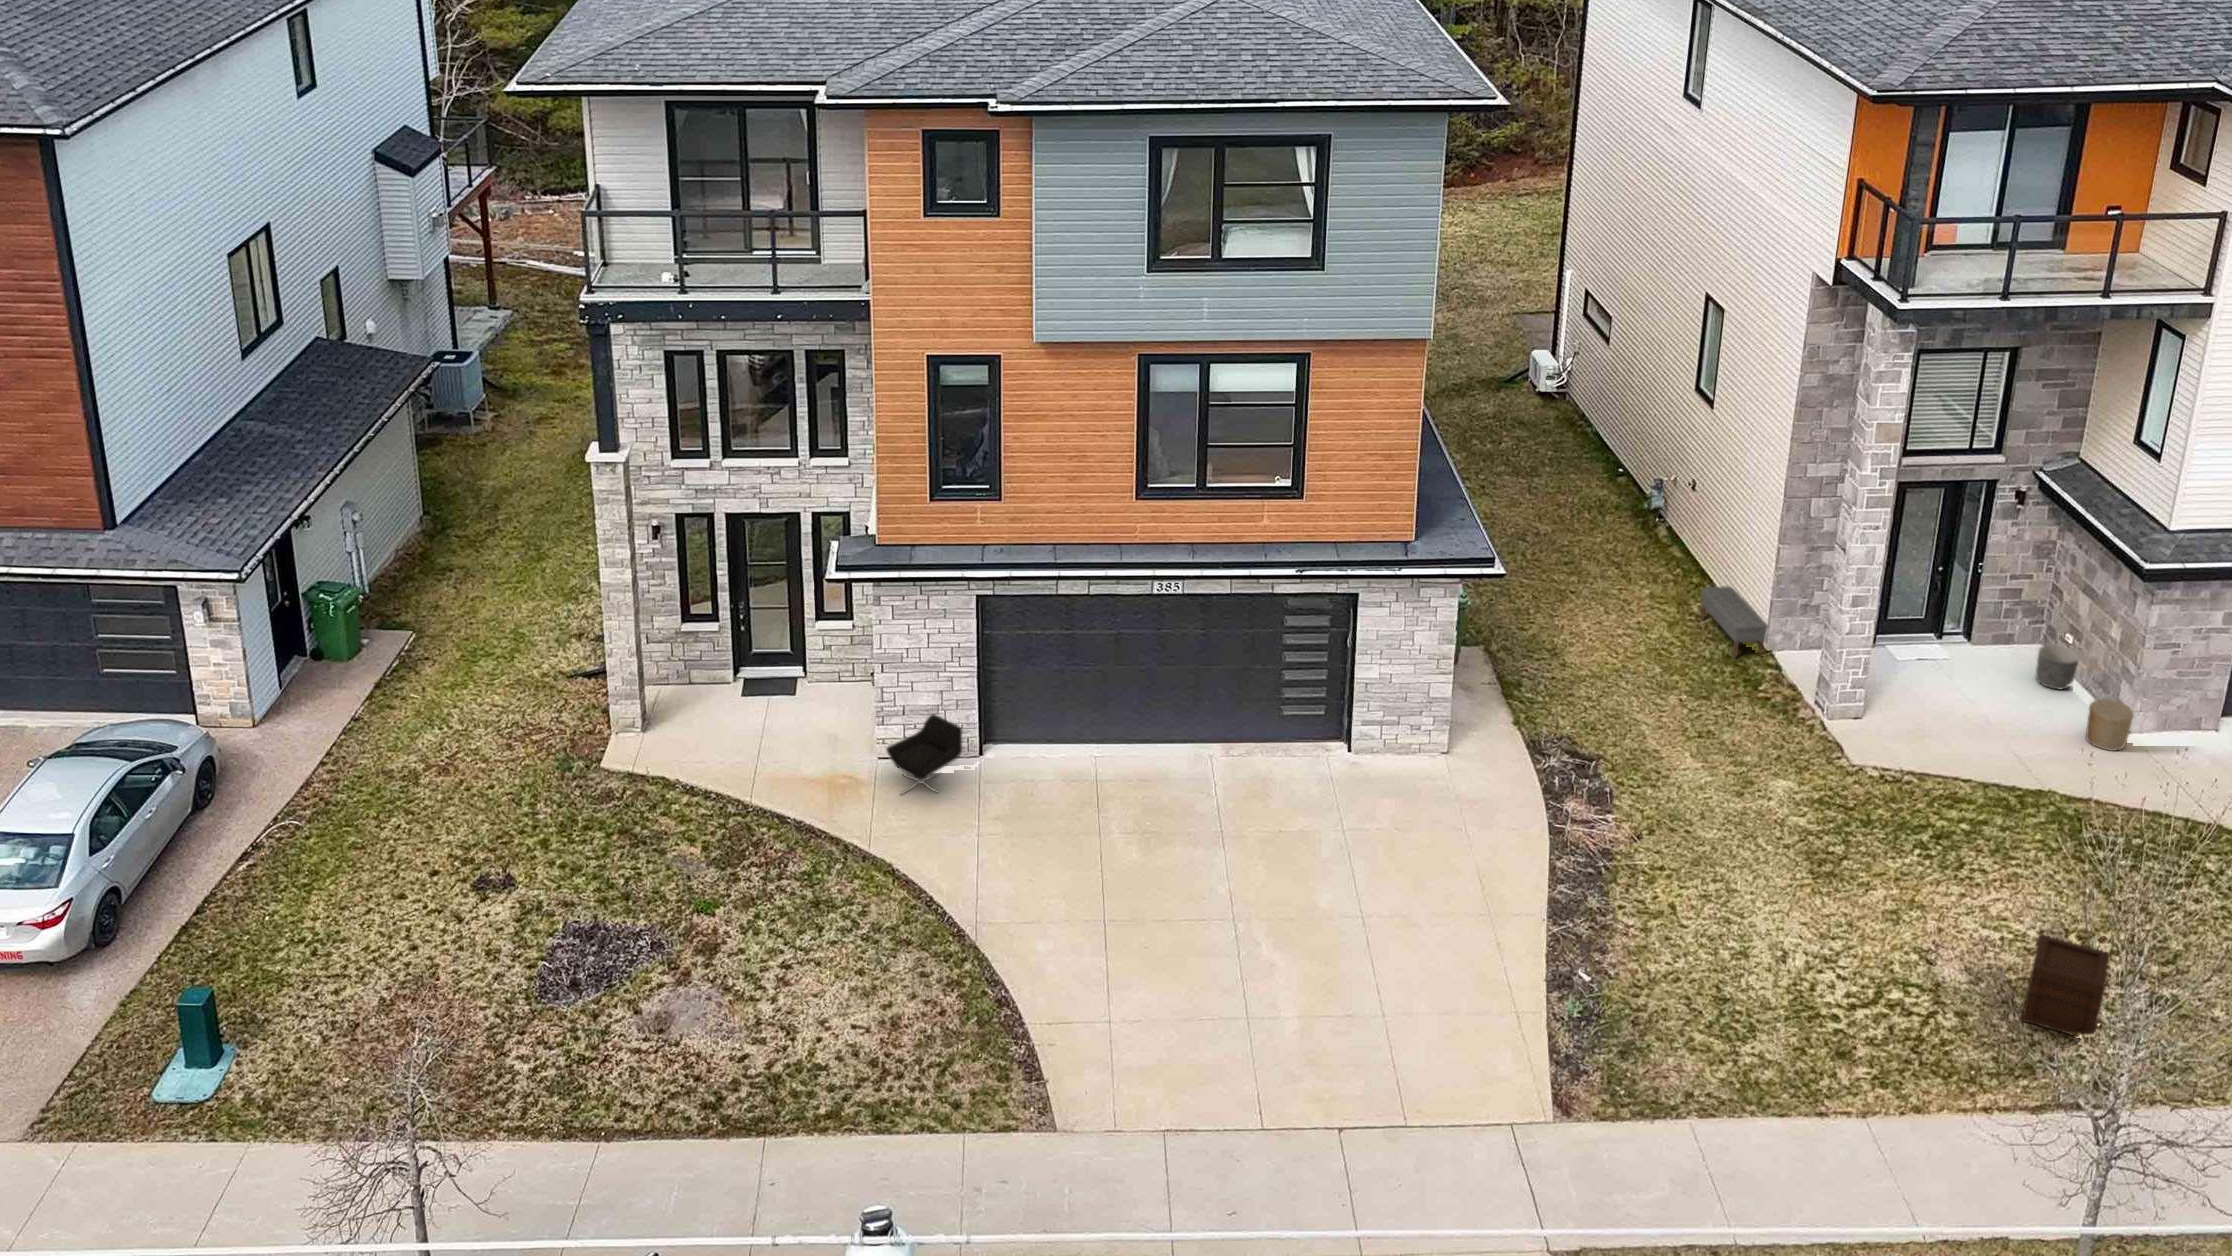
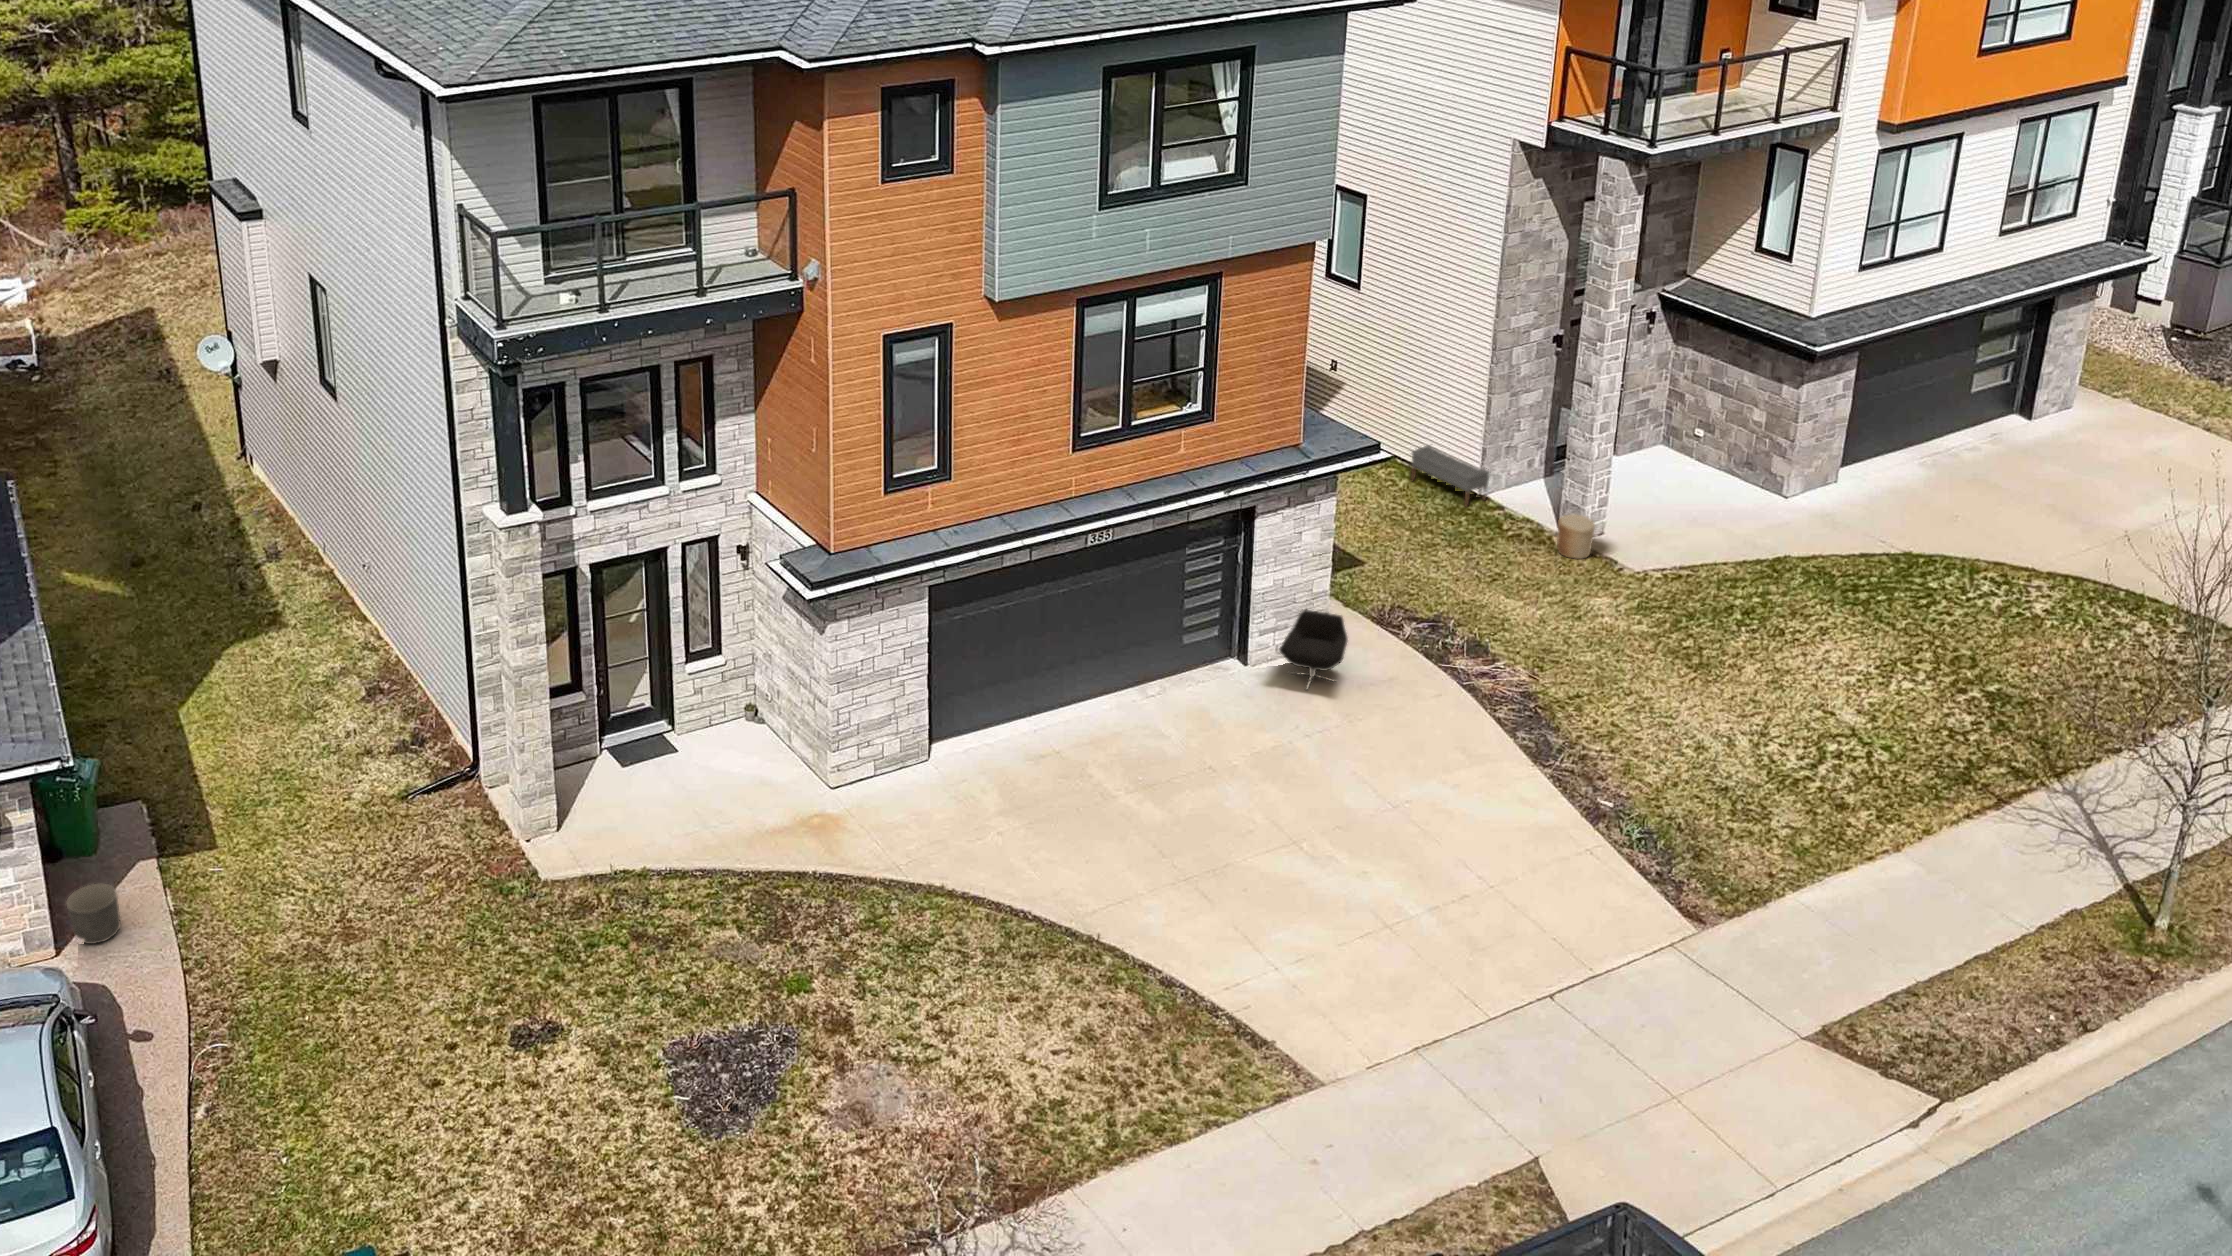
planter: present [2036,645,2079,689] -> present [67,884,121,944]
woven basket: present [2086,699,2134,751] -> present [1557,514,1595,559]
lounge chair: present [886,714,962,794] -> present [1279,610,1348,689]
wooden crate: present [2022,935,2110,1035] -> none [1908,666,1996,742]

